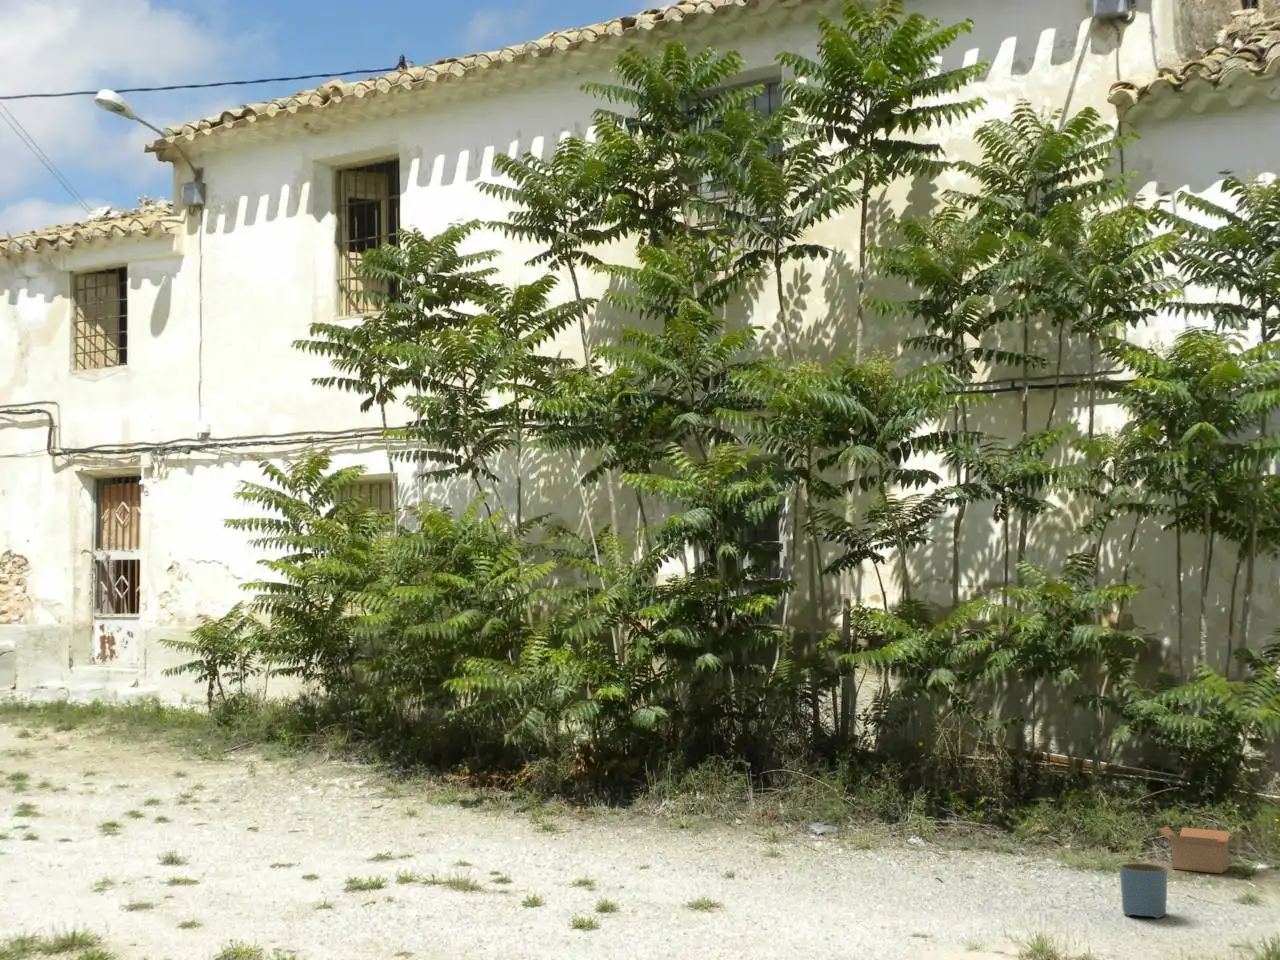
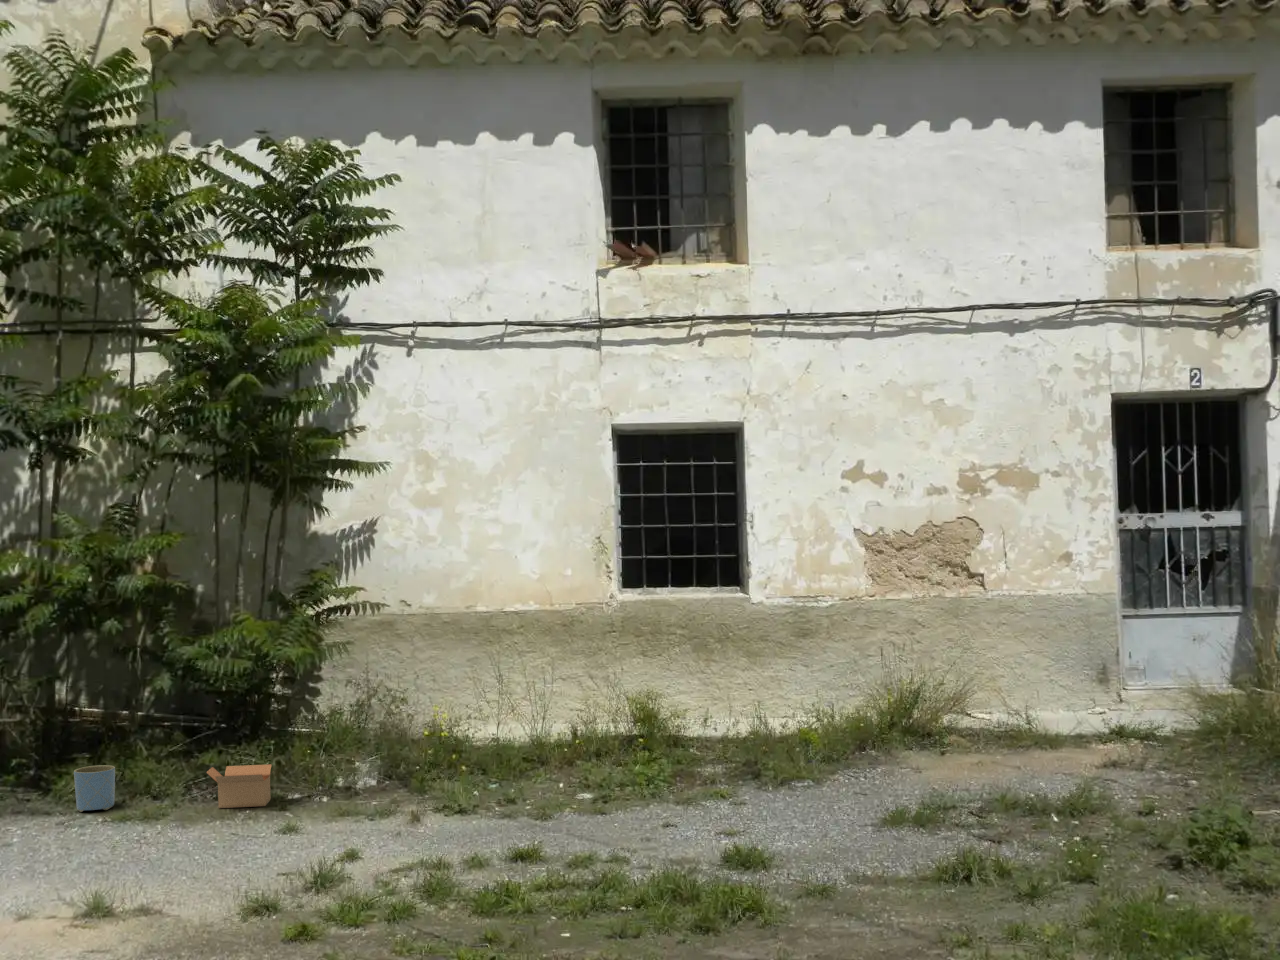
planter: present [1120,863,1167,918] -> present [74,765,115,812]

